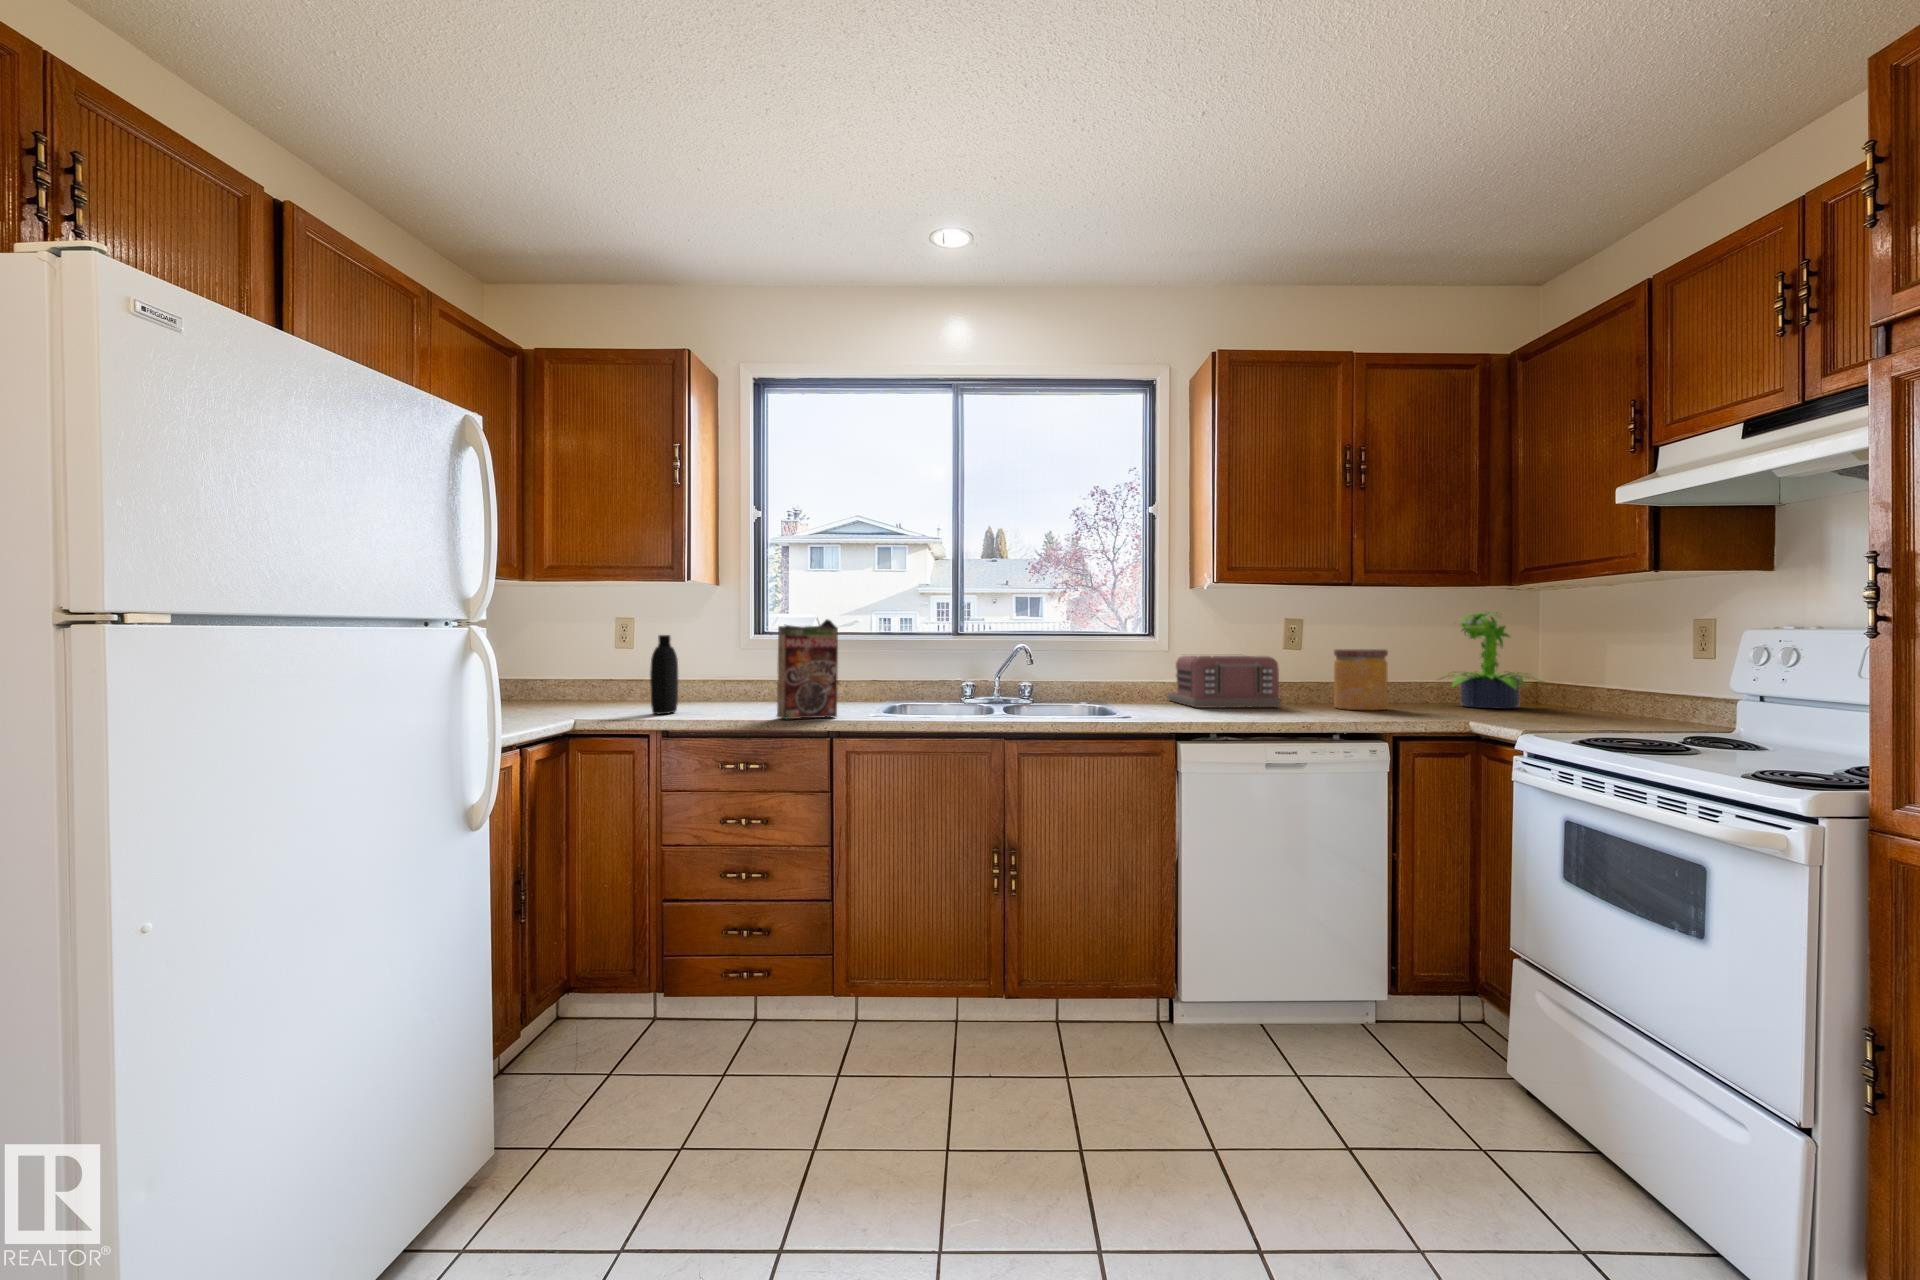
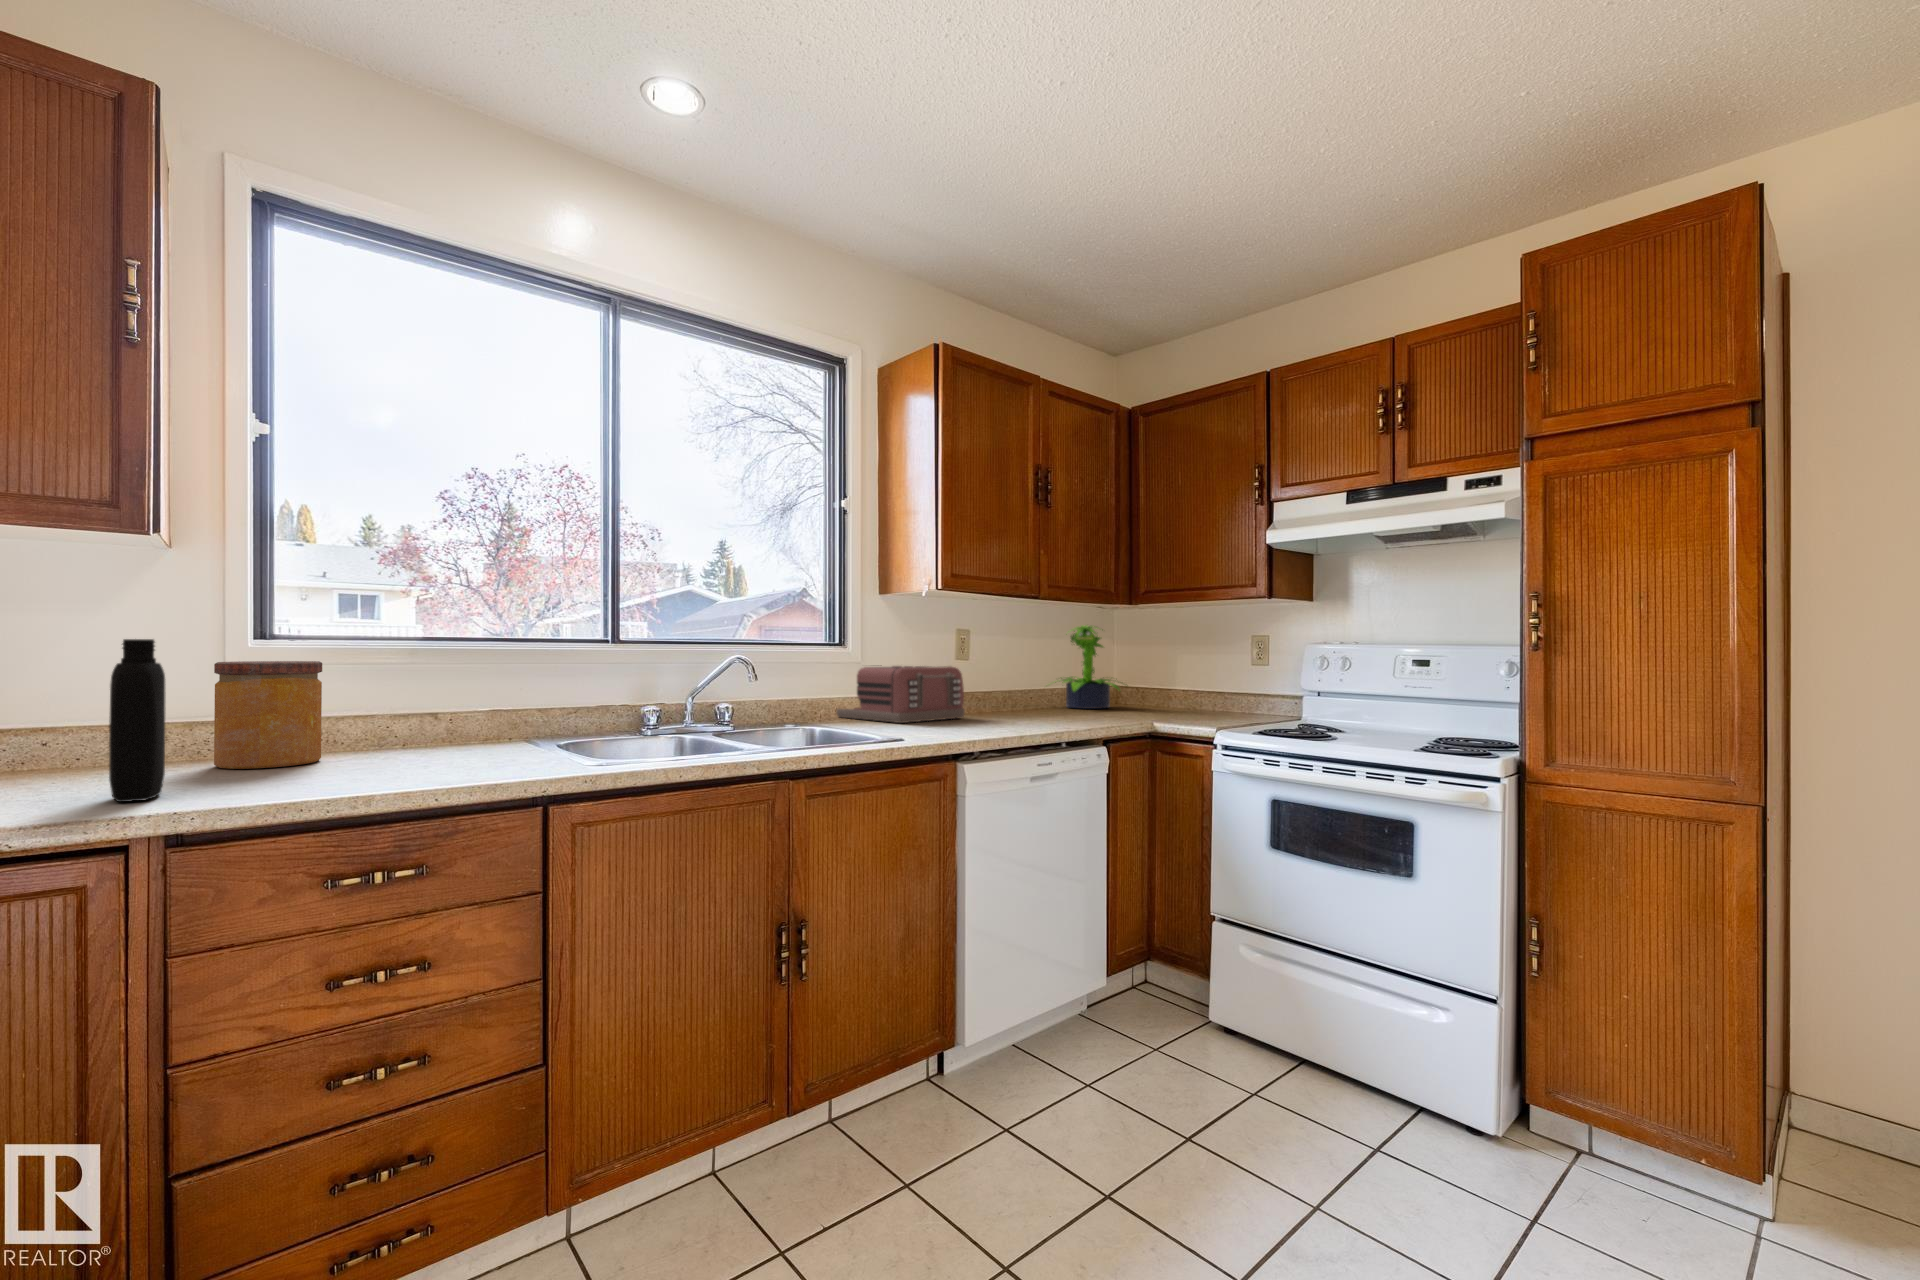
cereal box: present [777,620,838,719] -> none [438,616,545,784]
jar: present [1334,649,1388,710] -> present [214,661,322,769]

